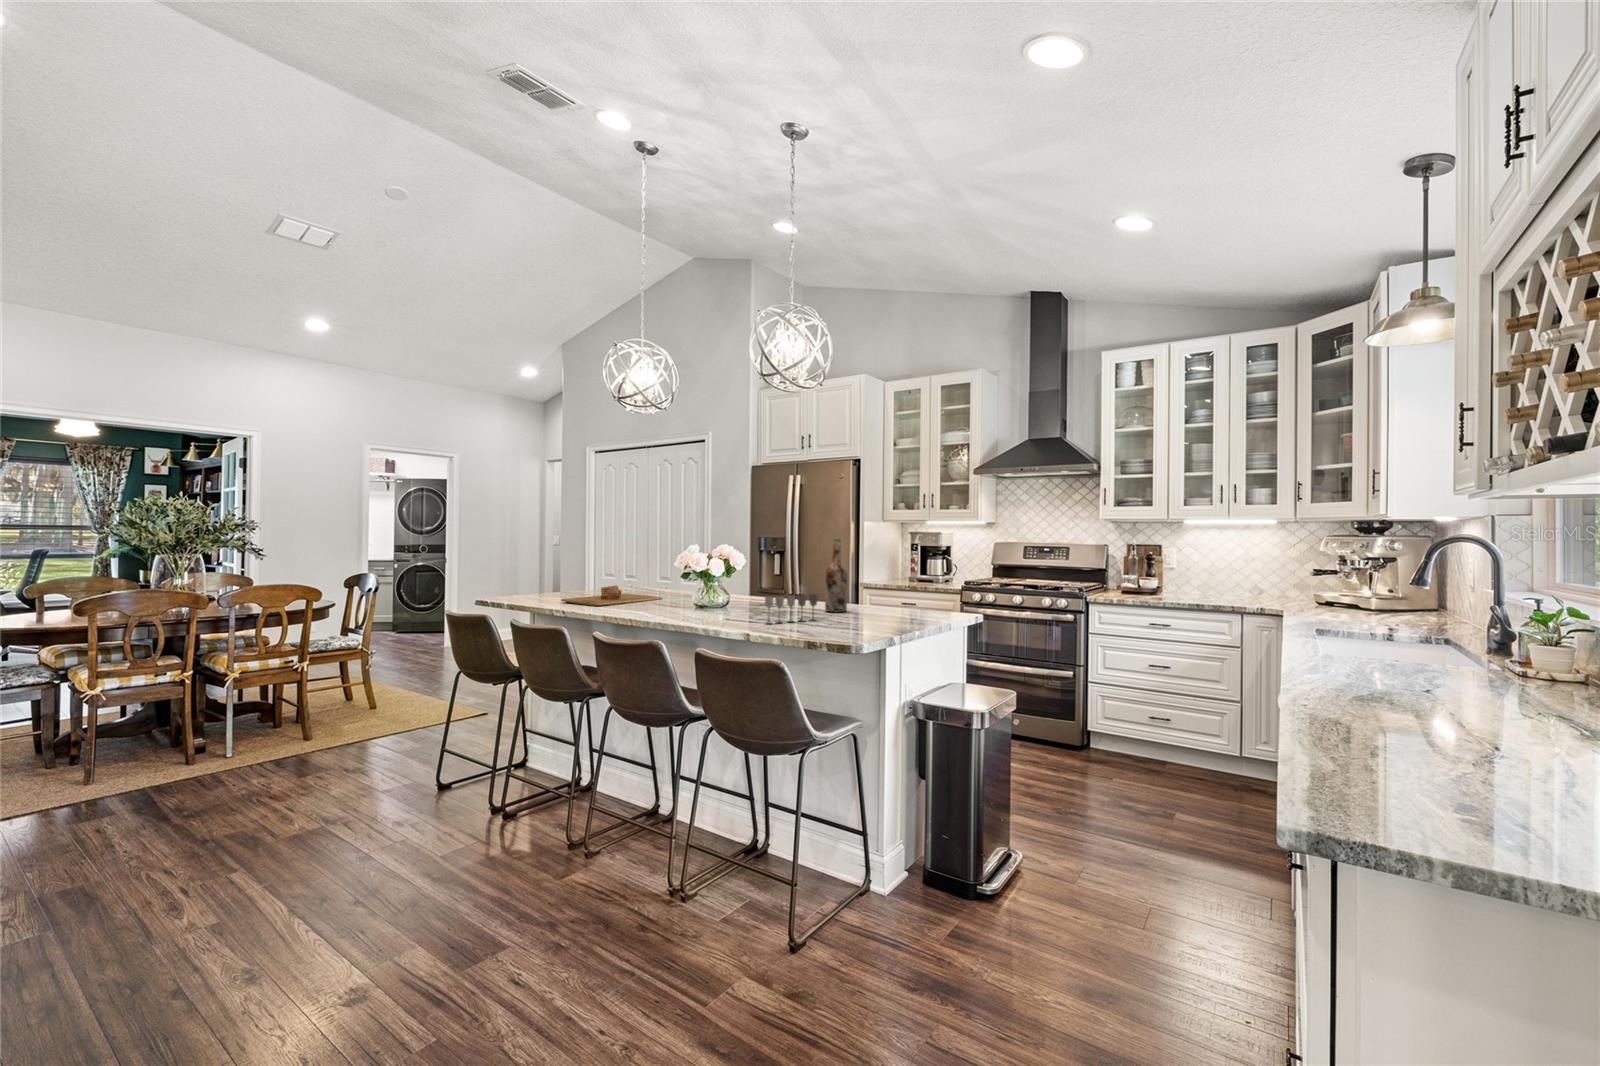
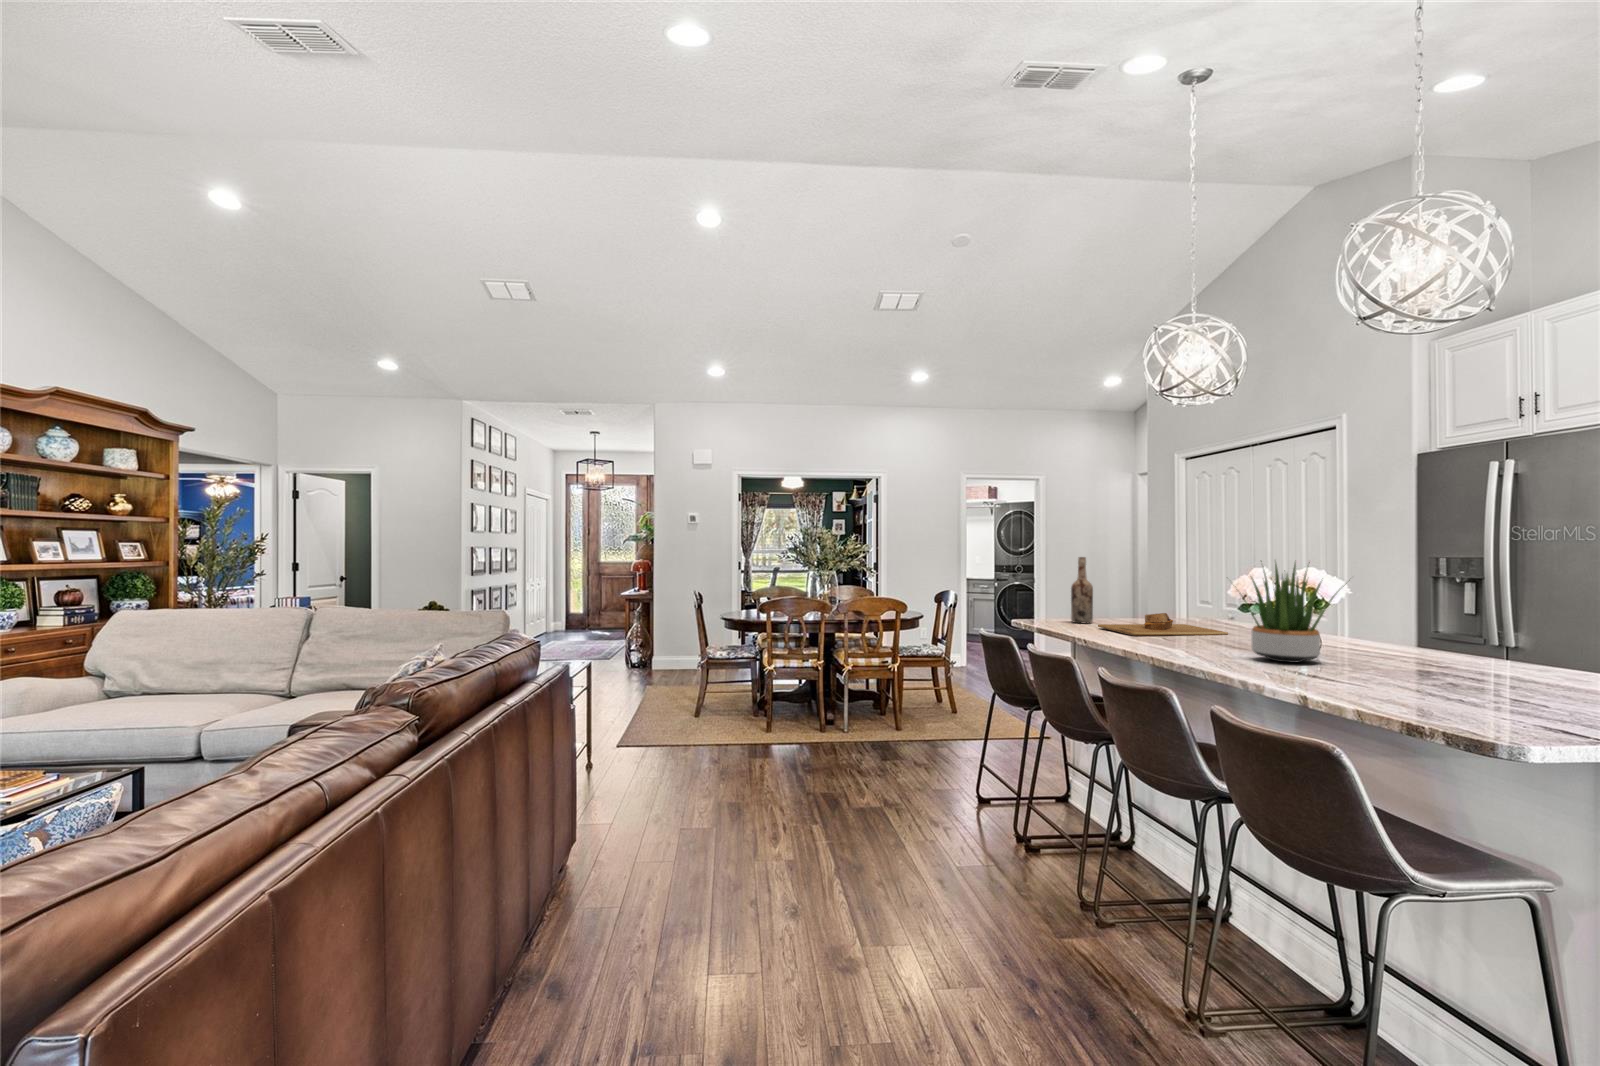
wine bottle: present [825,539,848,612] -> present [1071,557,1093,624]
potted plant: none [679,541,759,616] -> present [1246,561,1350,663]
wine glass: present [765,594,818,623] -> none [1345,640,1456,687]

